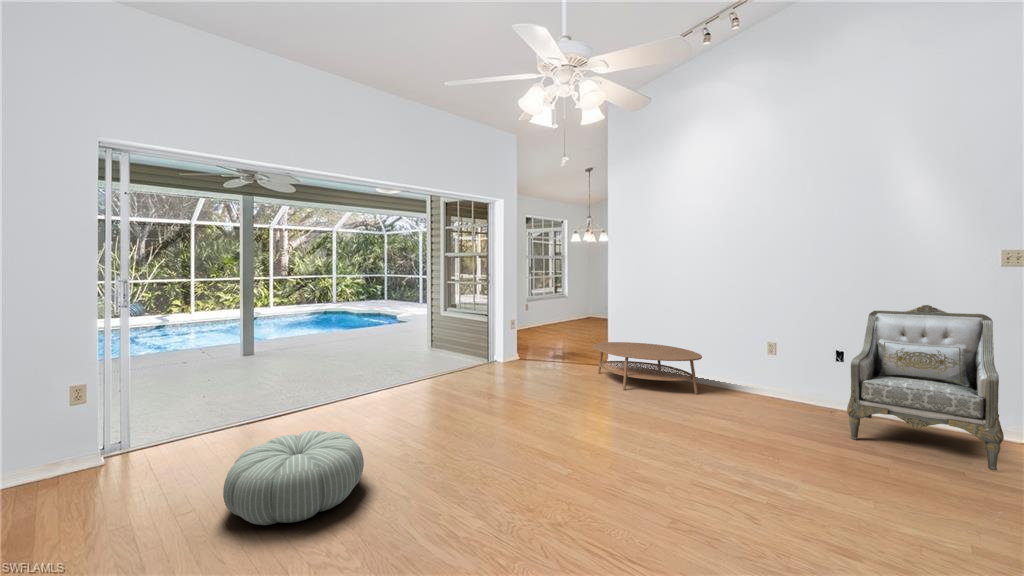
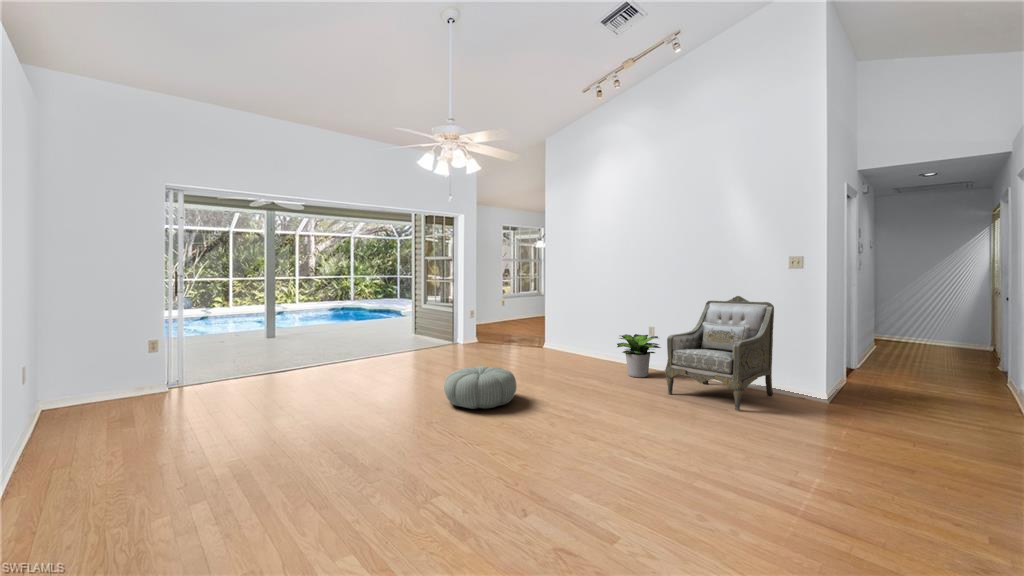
coffee table: present [593,342,702,394] -> none [526,330,601,368]
potted plant: none [735,351,805,408] -> present [617,334,661,377]
pouf: present [223,431,364,525] -> present [444,366,516,409]

